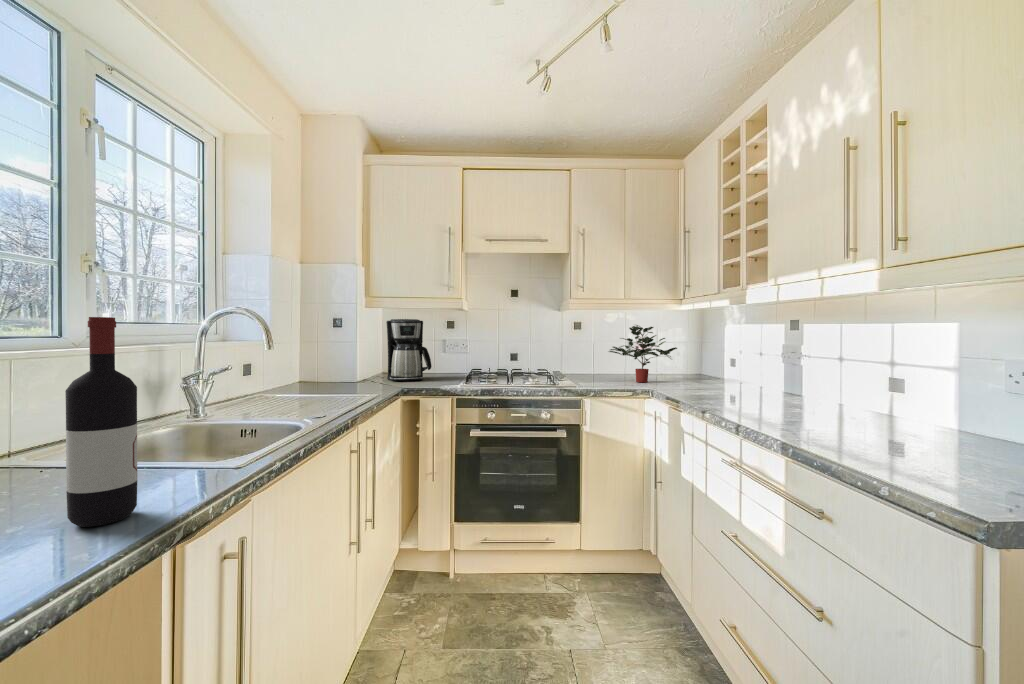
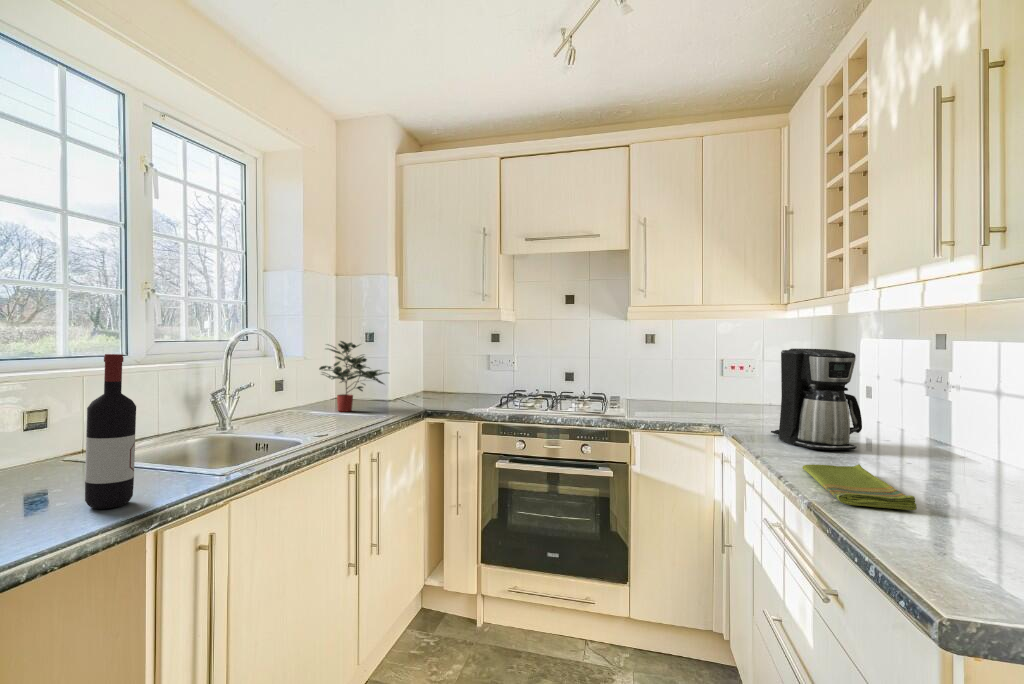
coffee maker: present [386,319,432,381] -> present [771,349,862,450]
potted plant: present [609,325,677,382] -> present [319,341,389,412]
dish towel: none [785,410,924,444] -> present [802,464,917,510]

